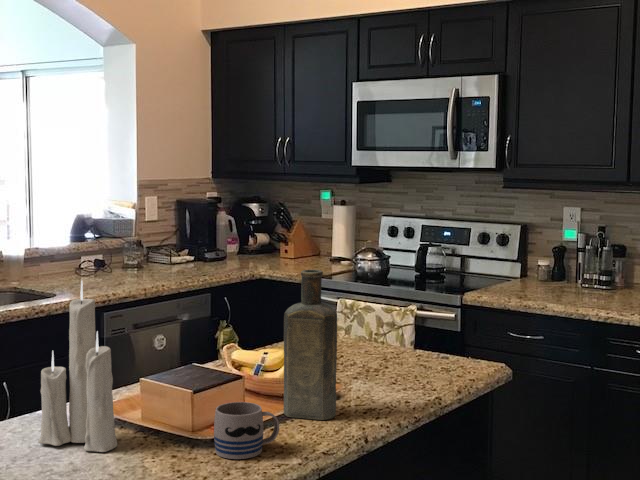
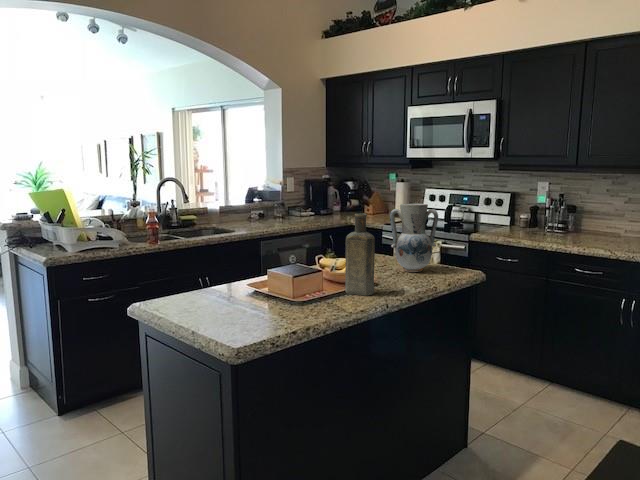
vase: none [351,248,434,368] -> present [390,204,438,272]
candle: present [38,281,117,452] -> none [216,212,255,306]
mug: present [214,402,279,459] -> none [304,283,339,312]

